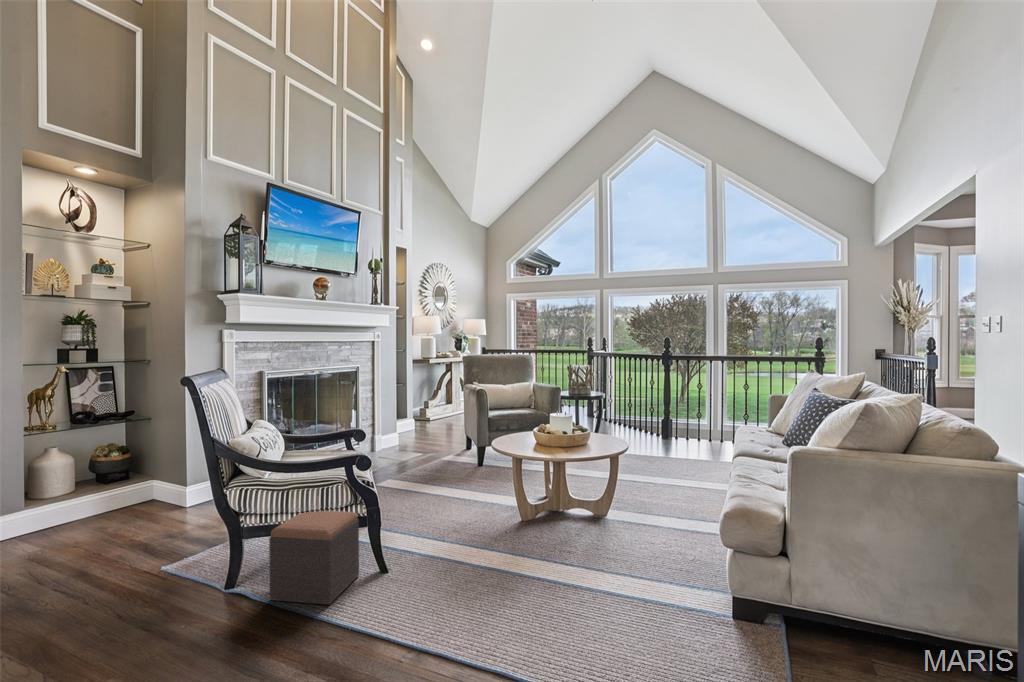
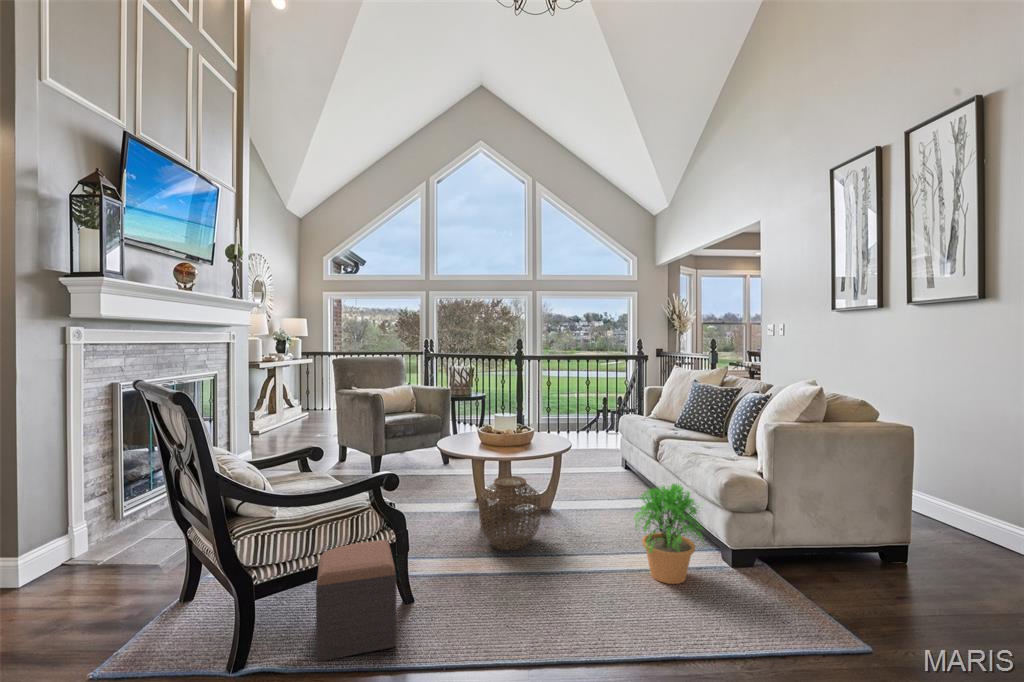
woven basket: none [488,475,551,551] -> present [479,476,541,550]
potted plant: none [599,501,696,620] -> present [634,484,704,584]

